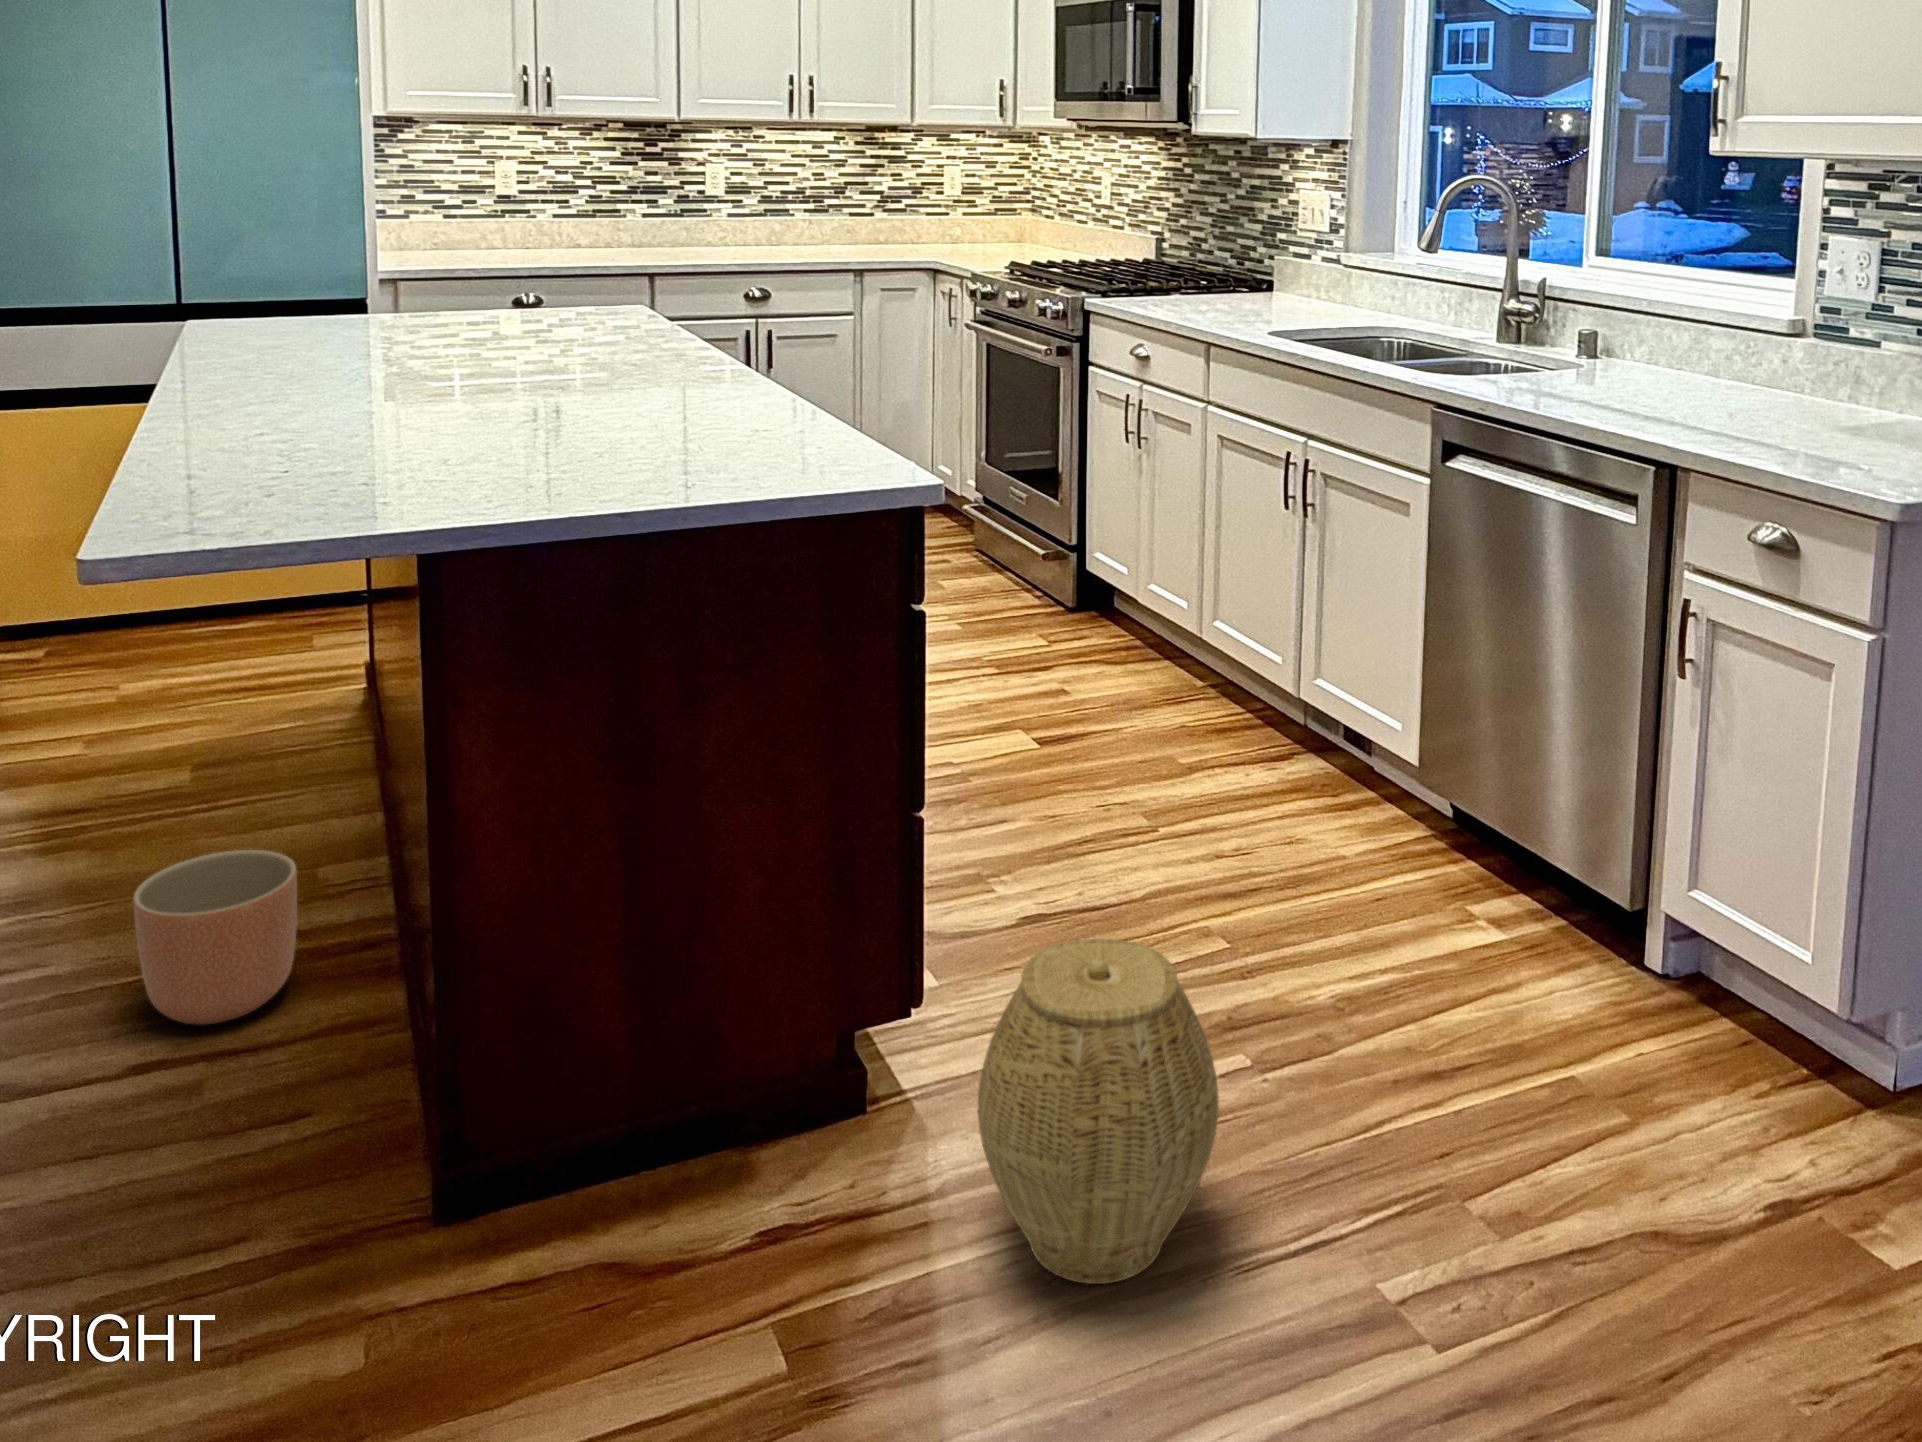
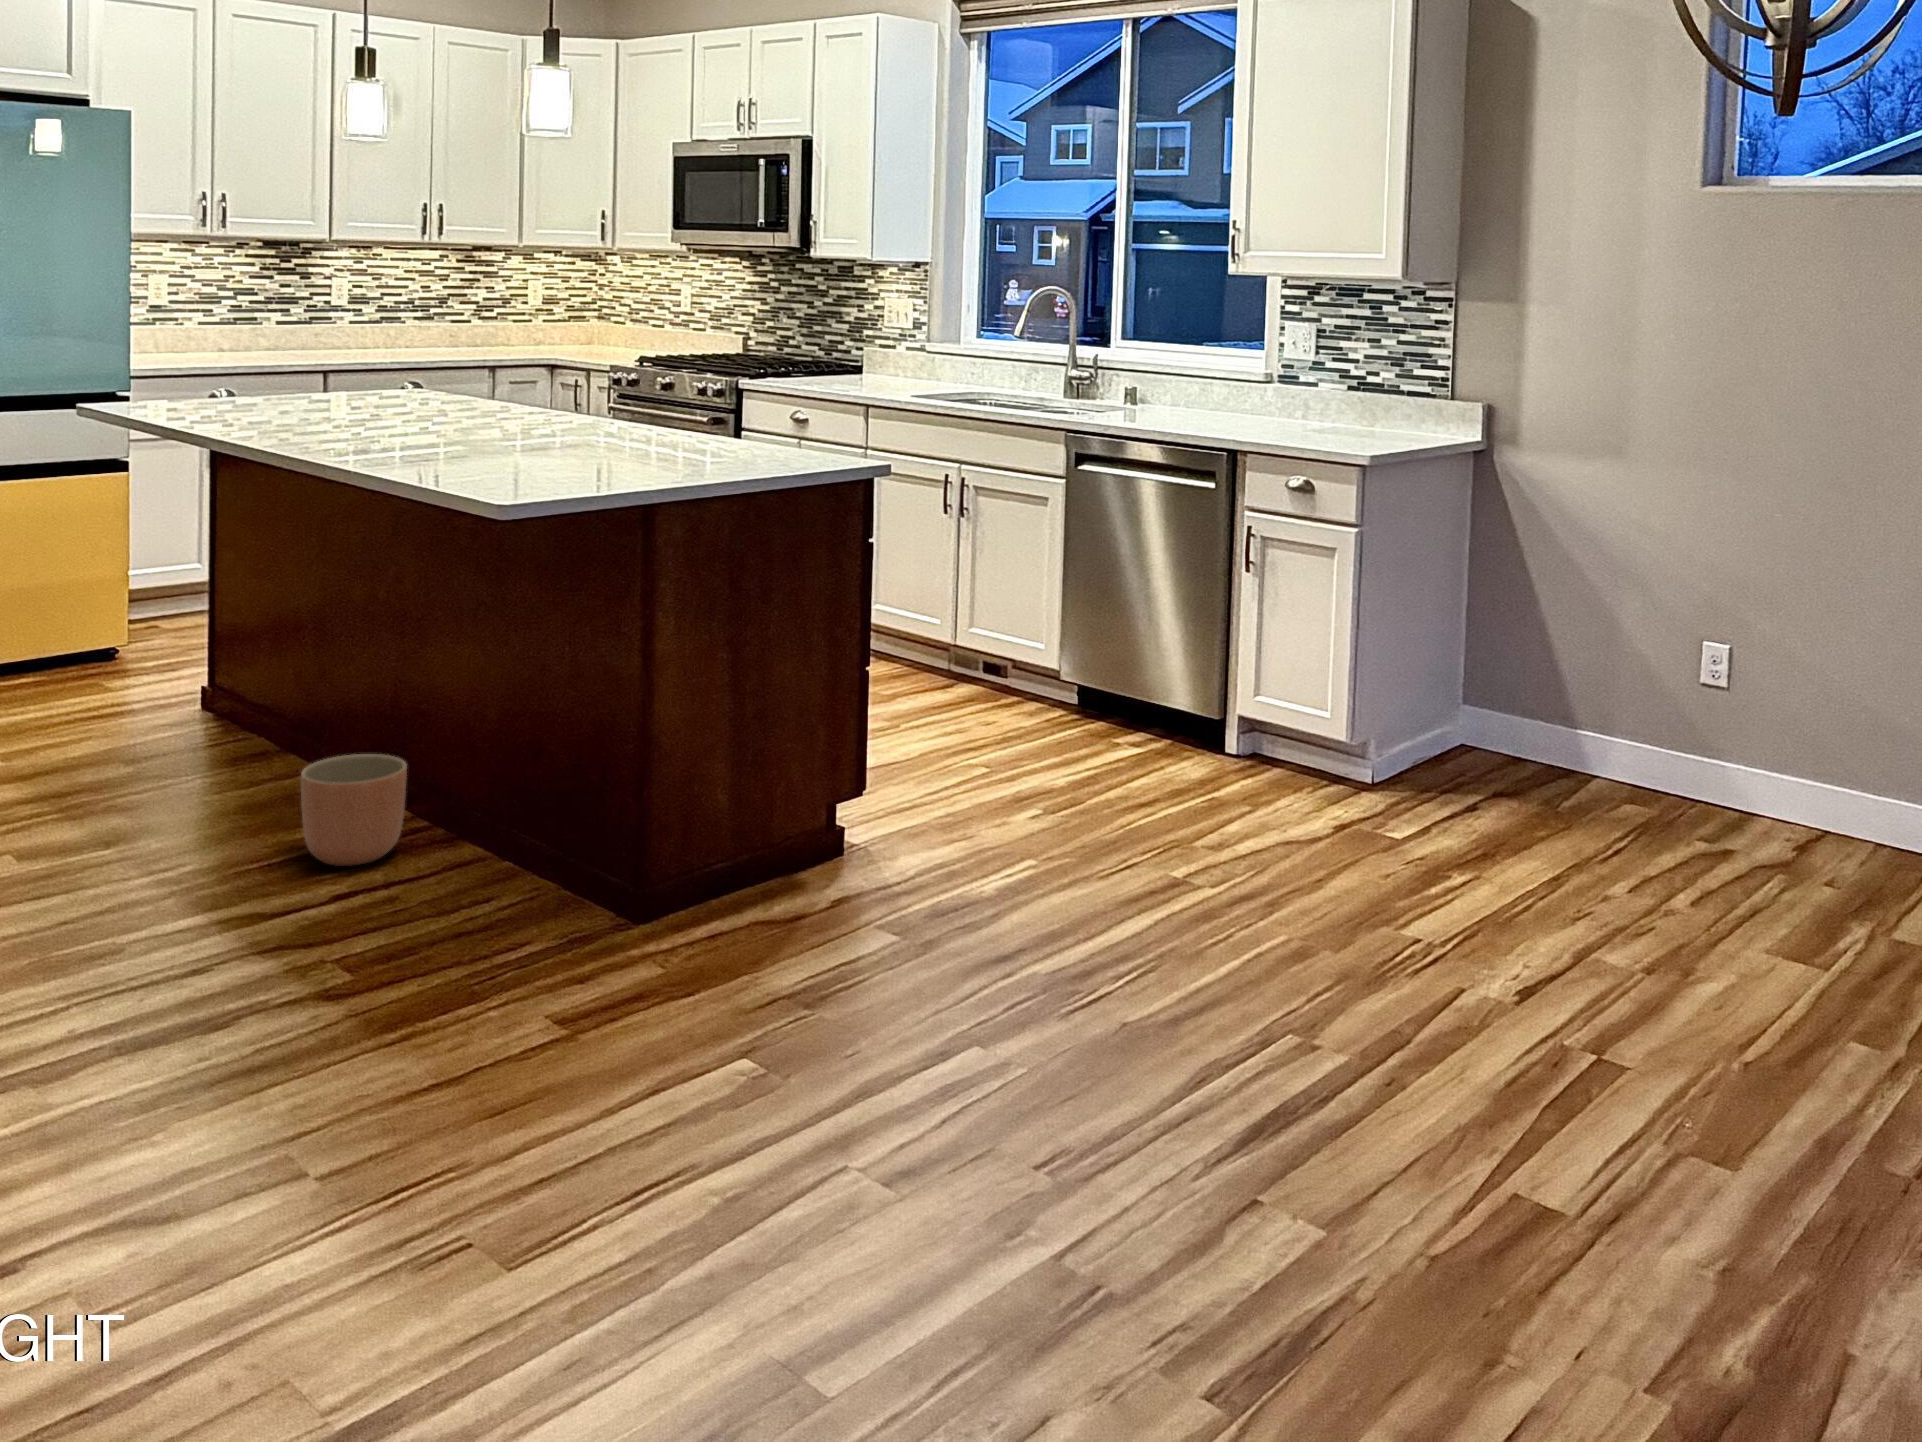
woven basket: present [978,939,1219,1284] -> none [939,710,1072,887]

